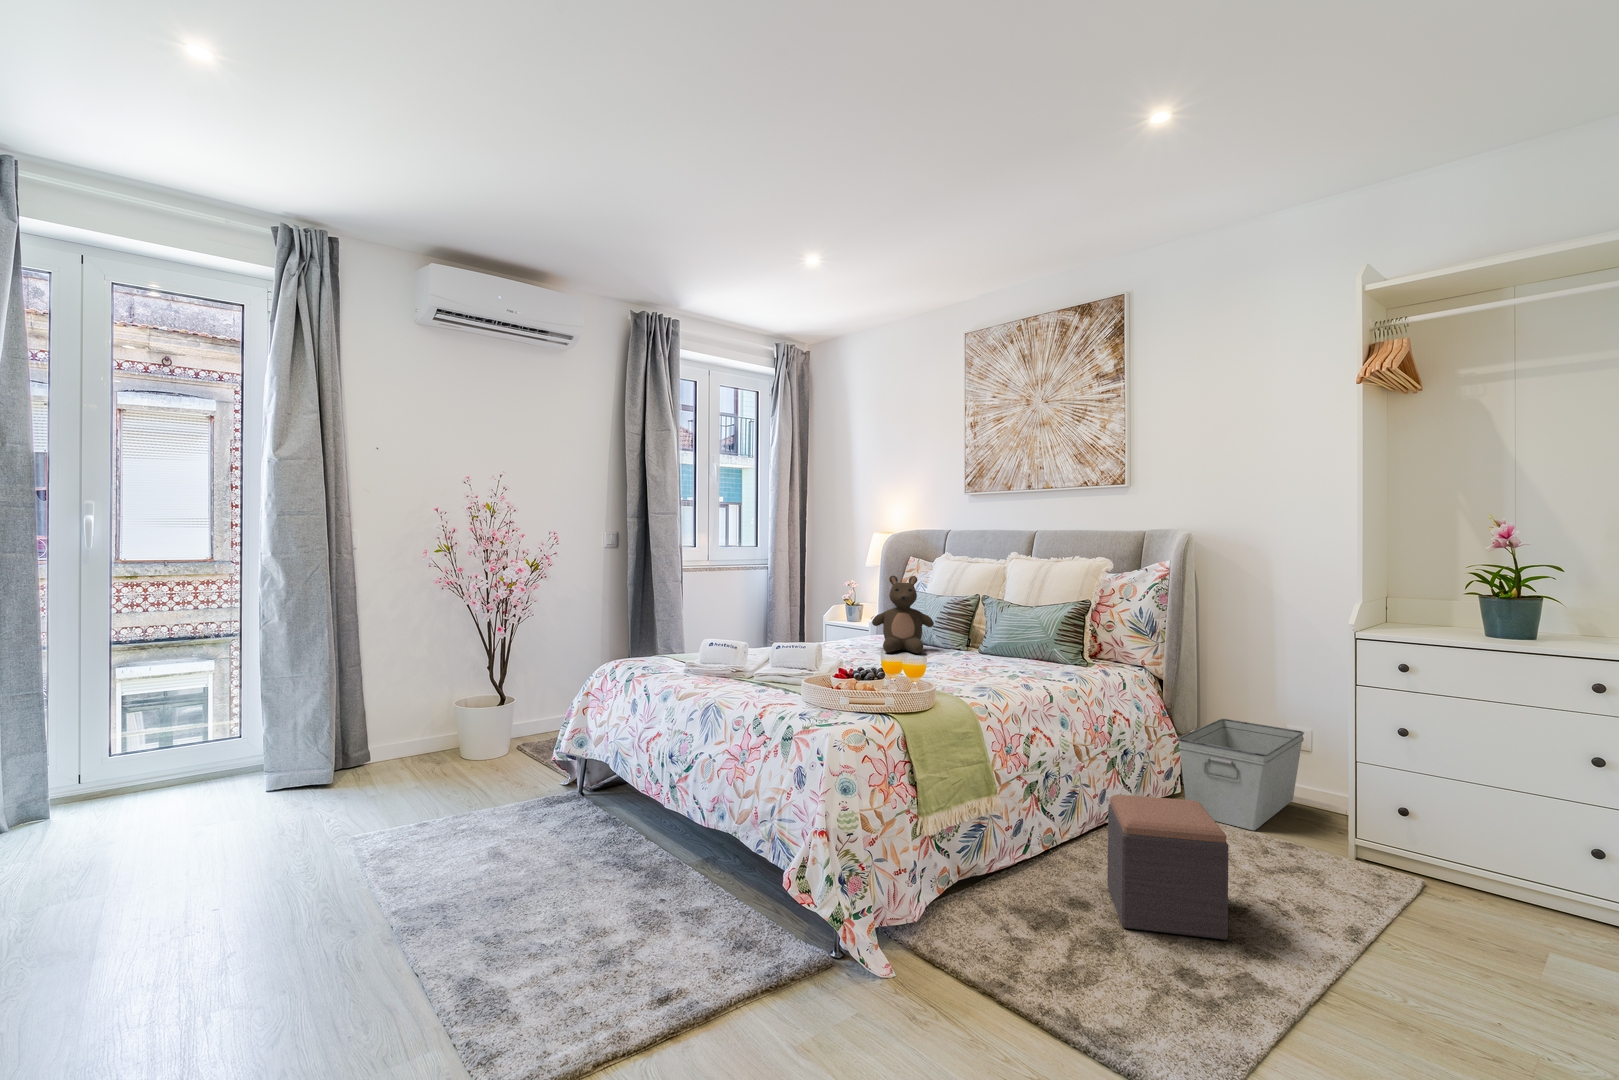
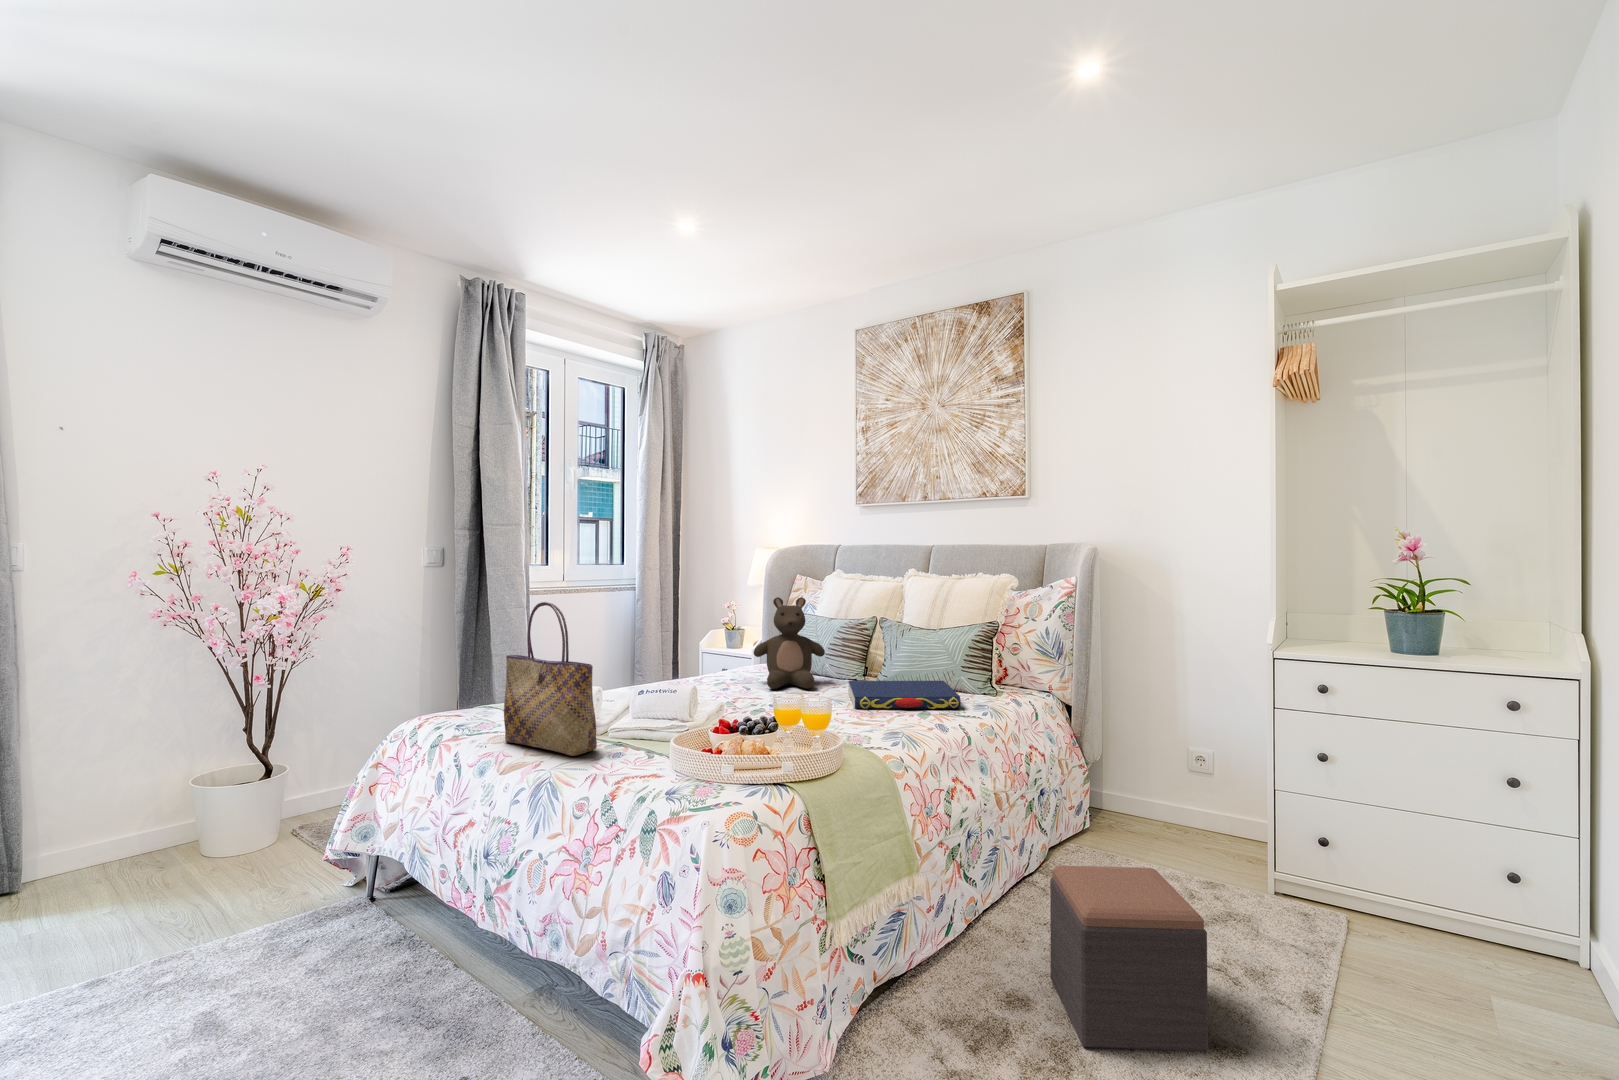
tote bag: none [679,573,748,689] -> present [504,602,597,756]
book: none [952,647,1048,672] -> present [848,681,961,709]
storage bin: present [1178,719,1304,830] -> none [1098,747,1220,879]

